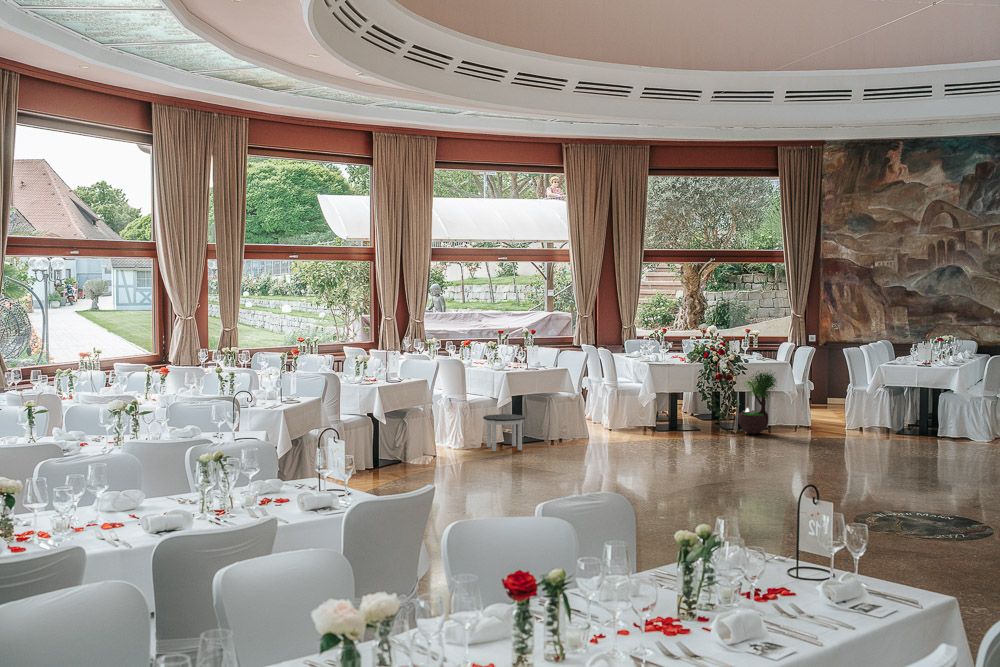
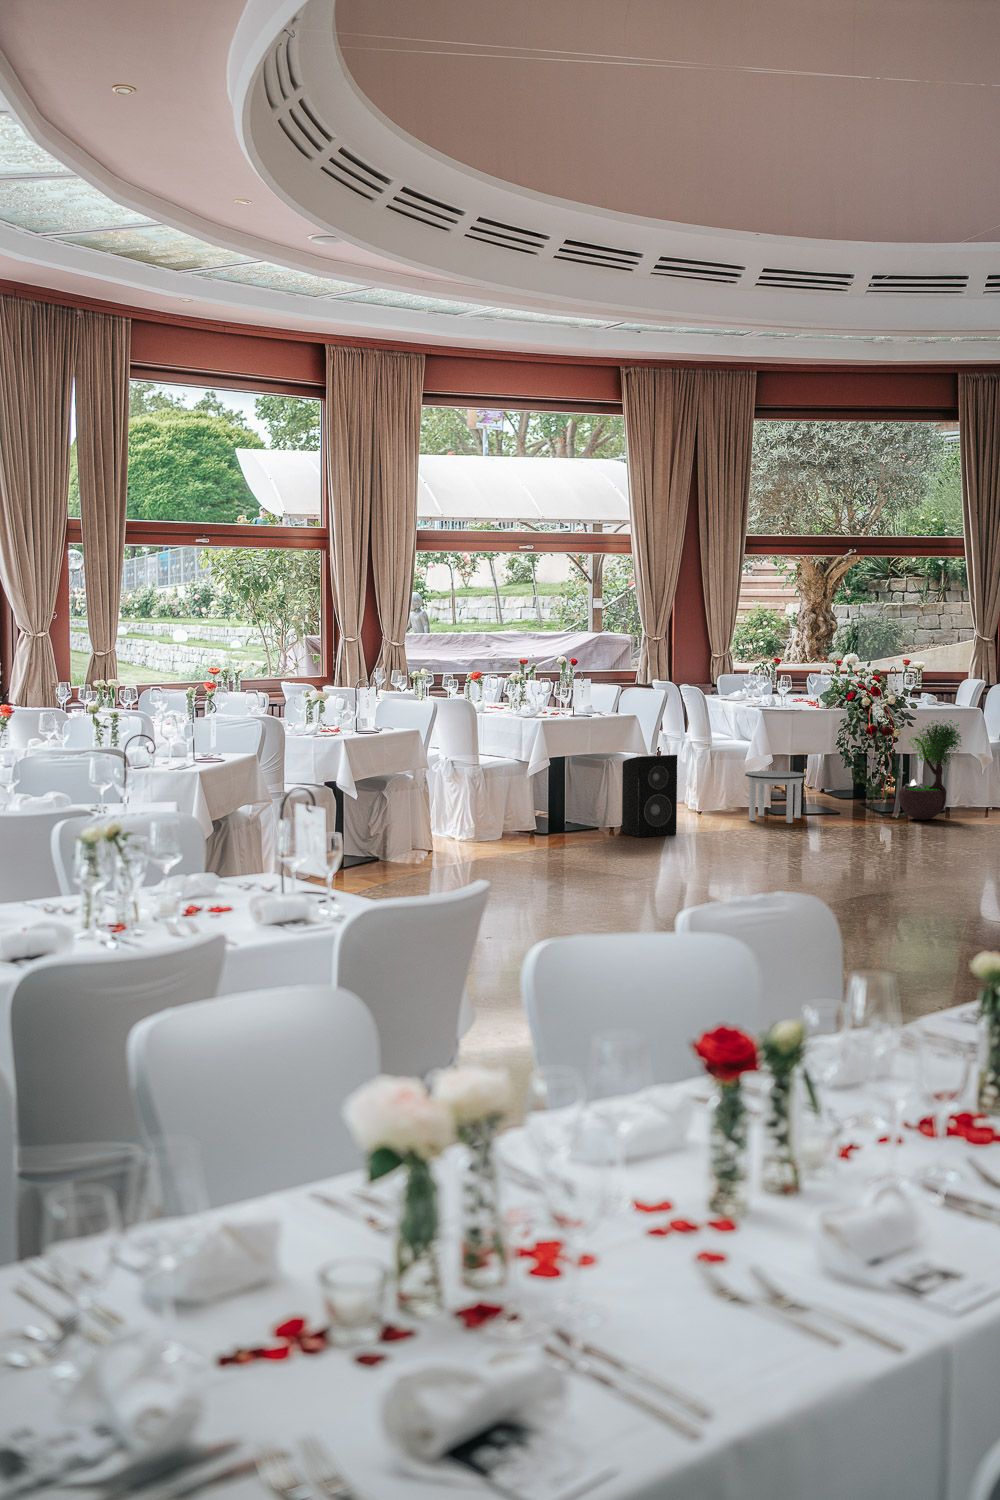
speaker: none [559,394,594,447] -> present [622,755,677,837]
round table: present [483,414,525,451] -> present [745,771,806,823]

